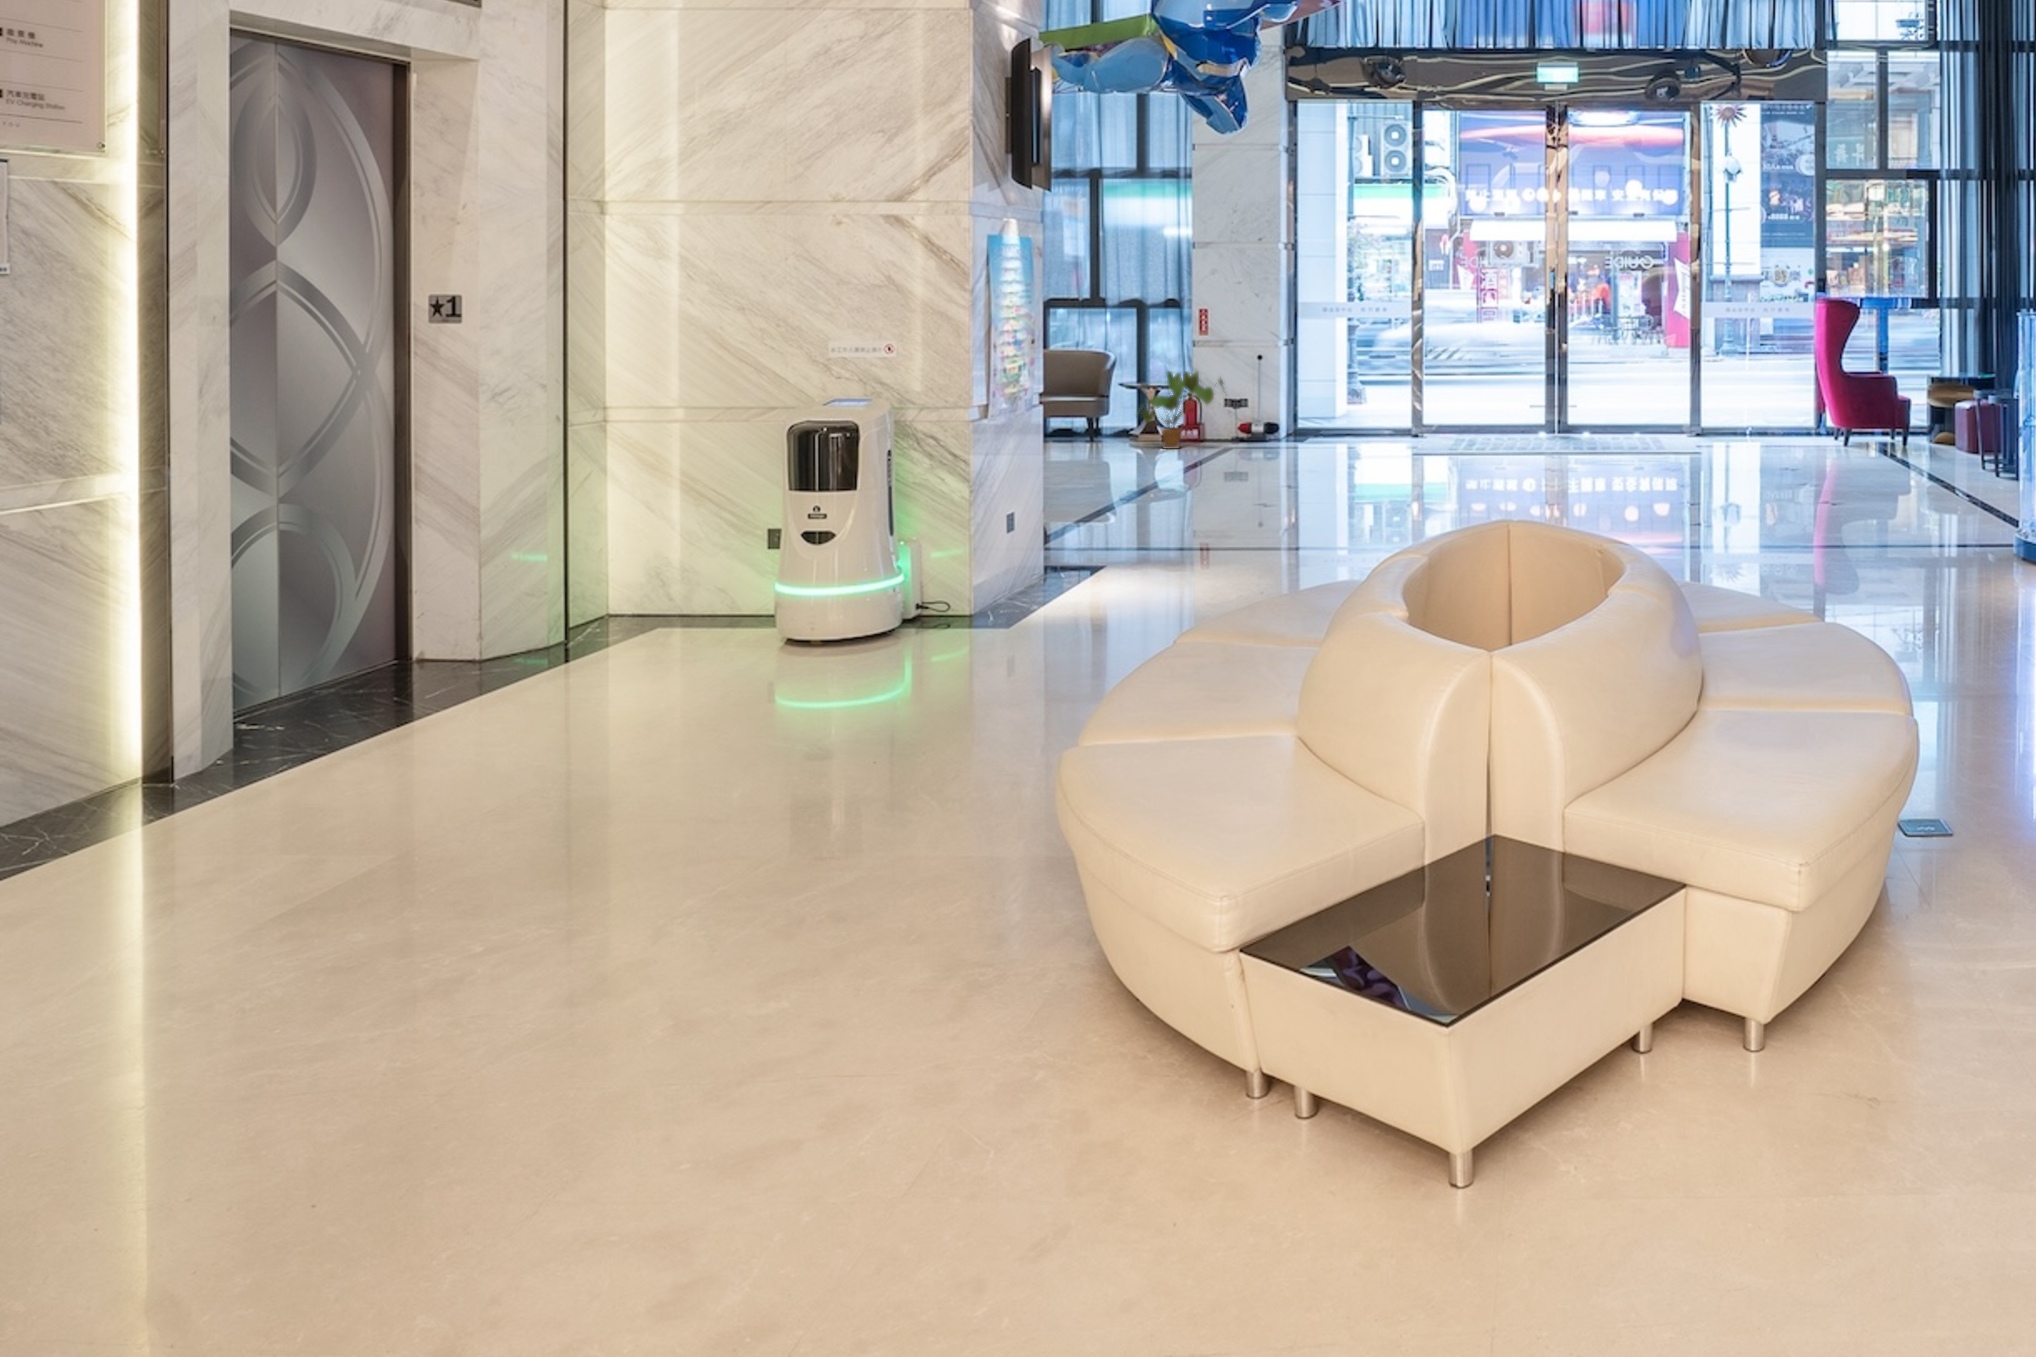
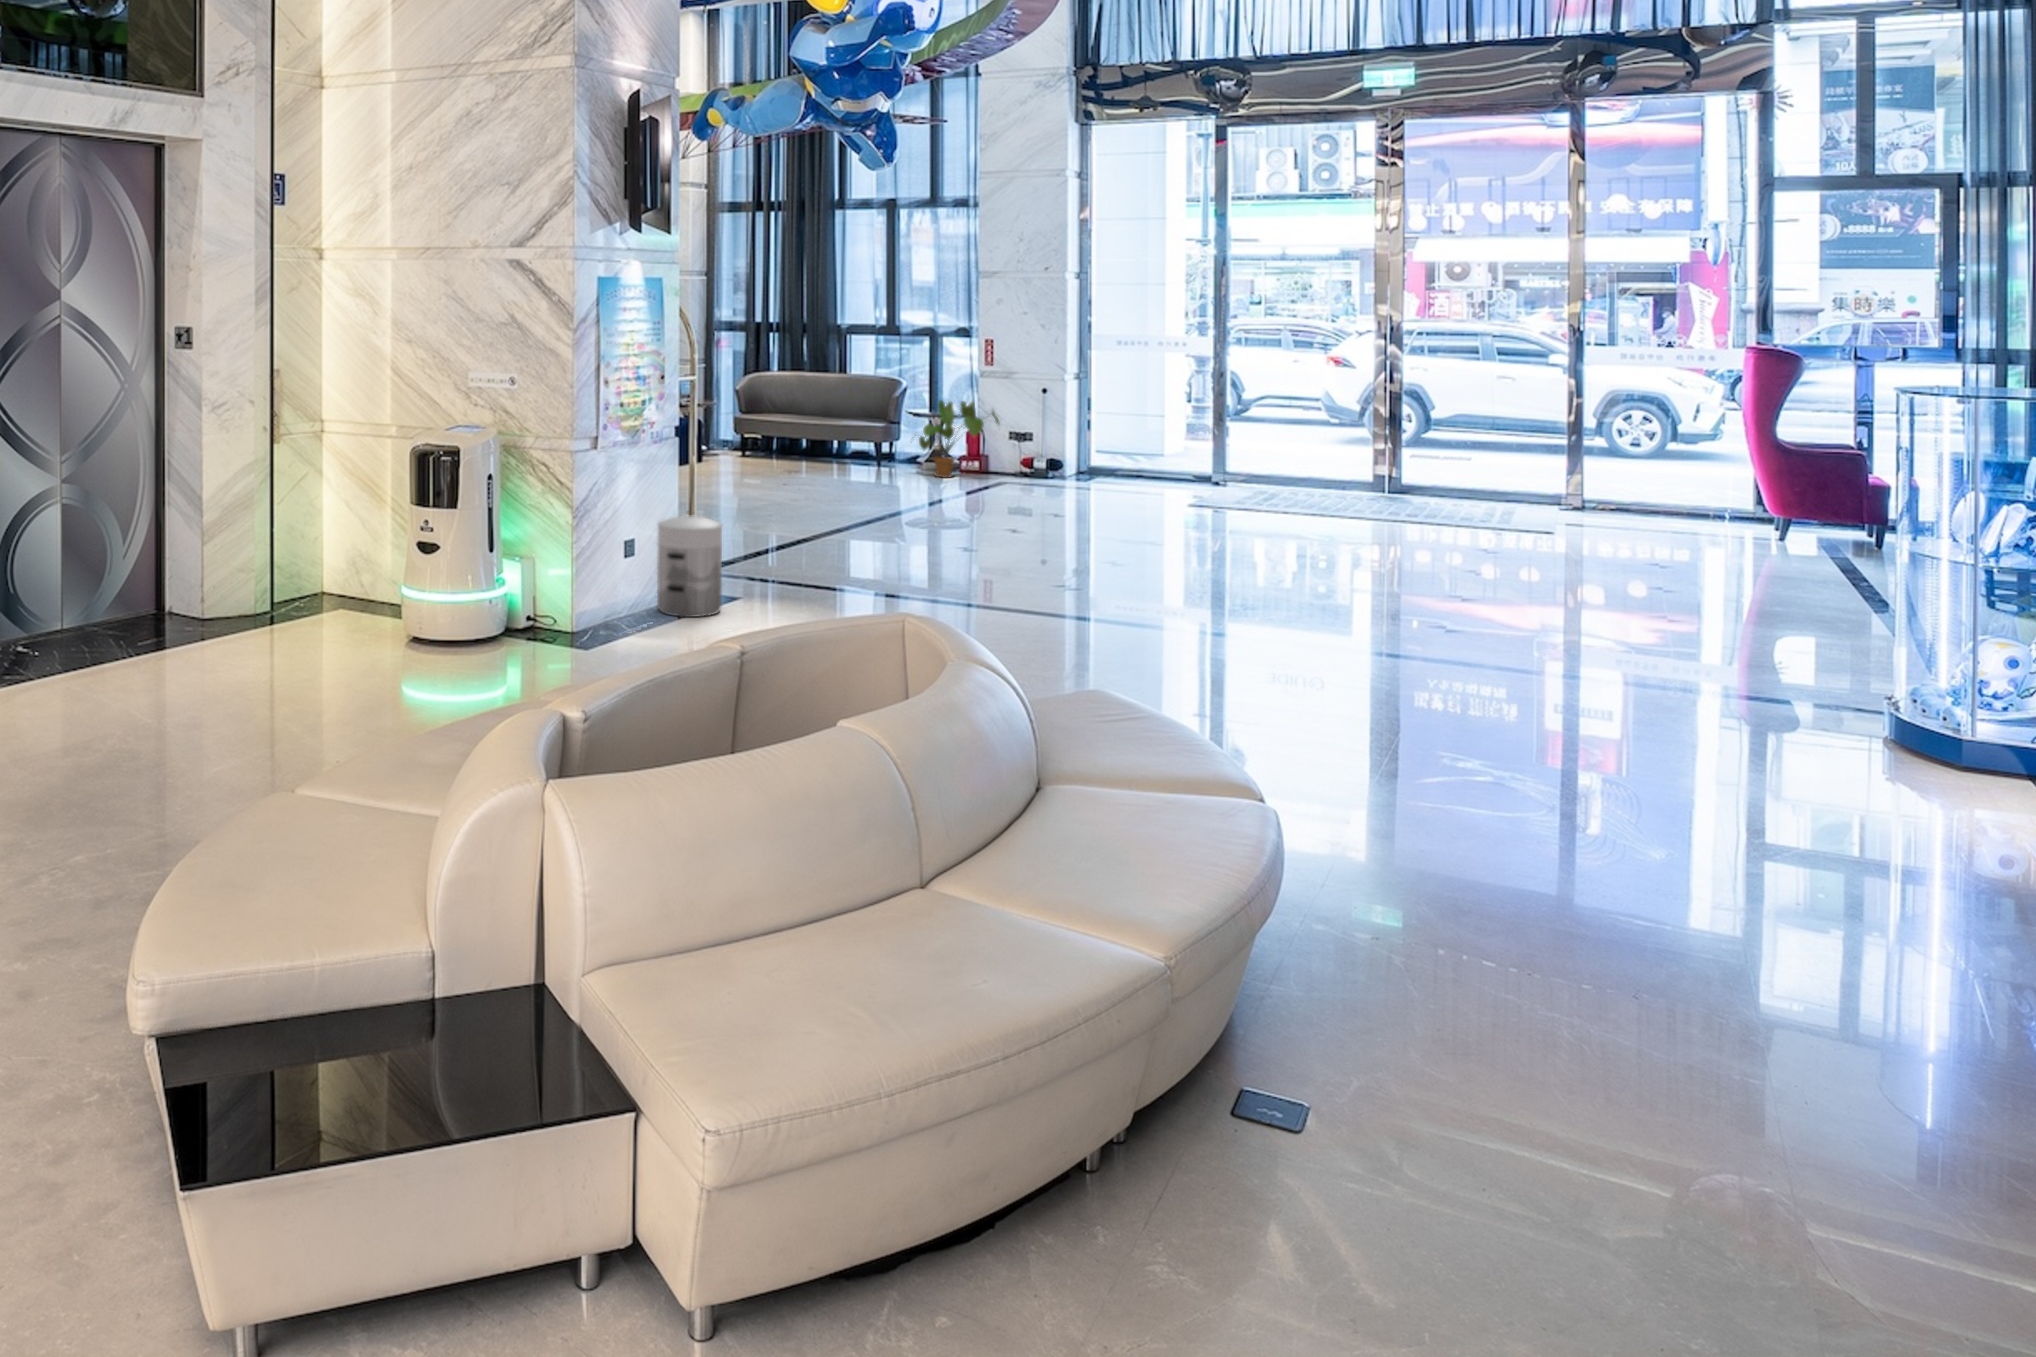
waste bin: none [1046,482,1117,591] -> present [657,514,722,617]

